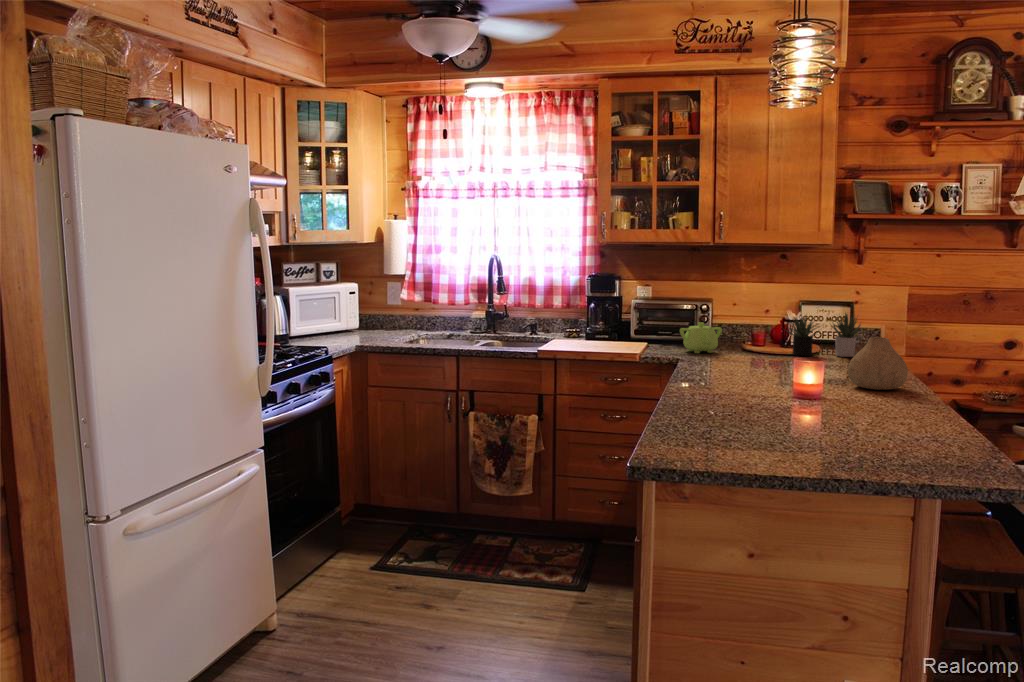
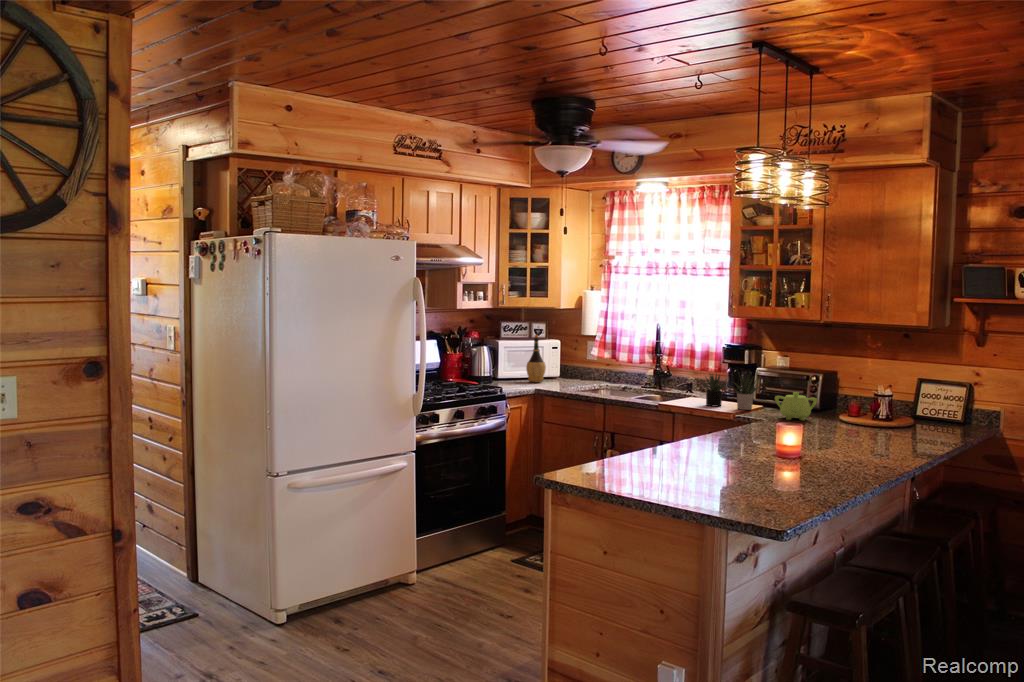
wine bottle: none [326,276,351,337] -> present [526,335,546,382]
succulent plant: present [787,313,862,357] -> present [702,374,759,410]
vase: present [848,337,908,390] -> none [825,415,877,463]

